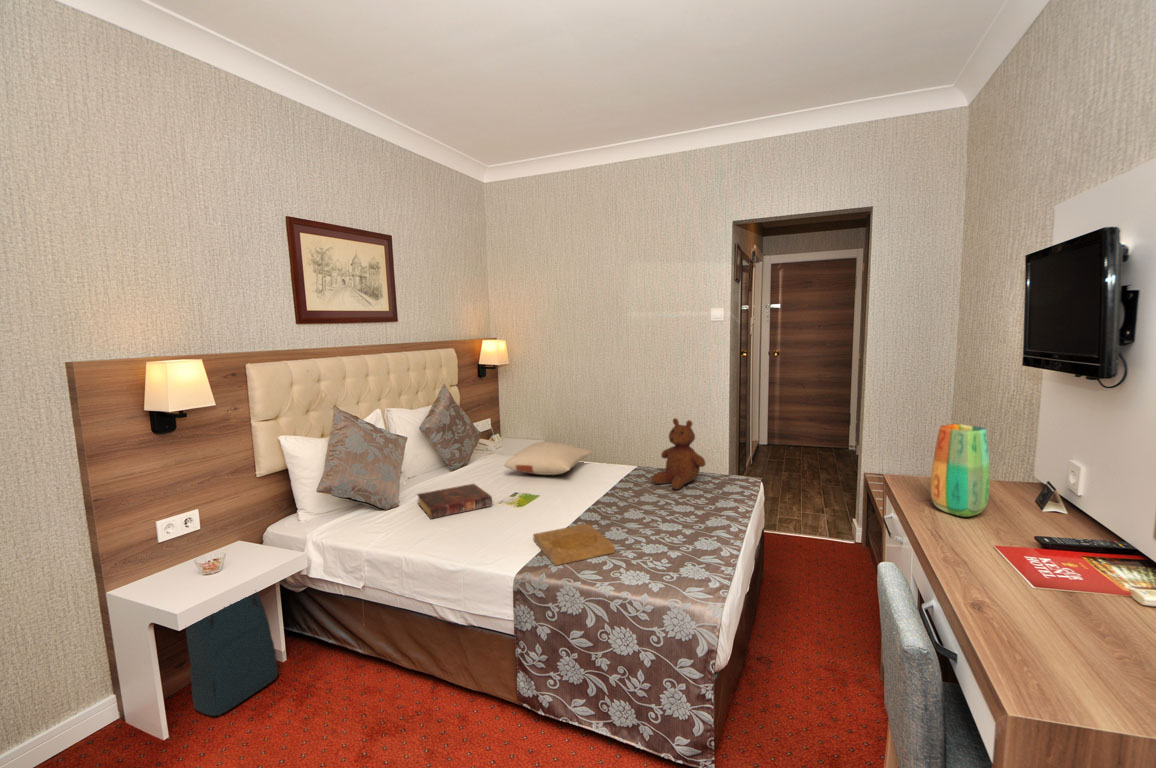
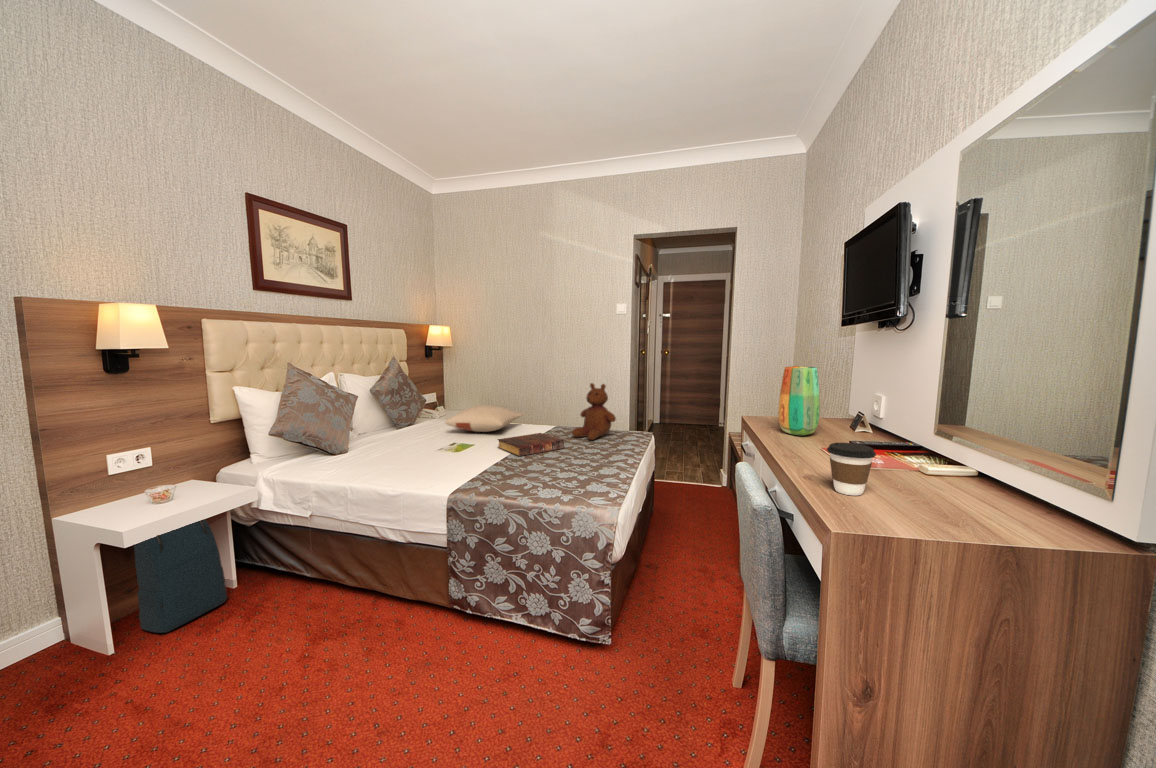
book: present [417,484,492,519] -> present [498,433,564,456]
tray: present [533,524,615,565] -> none [467,460,535,488]
coffee cup: none [1026,572,1104,653] -> present [827,443,876,496]

